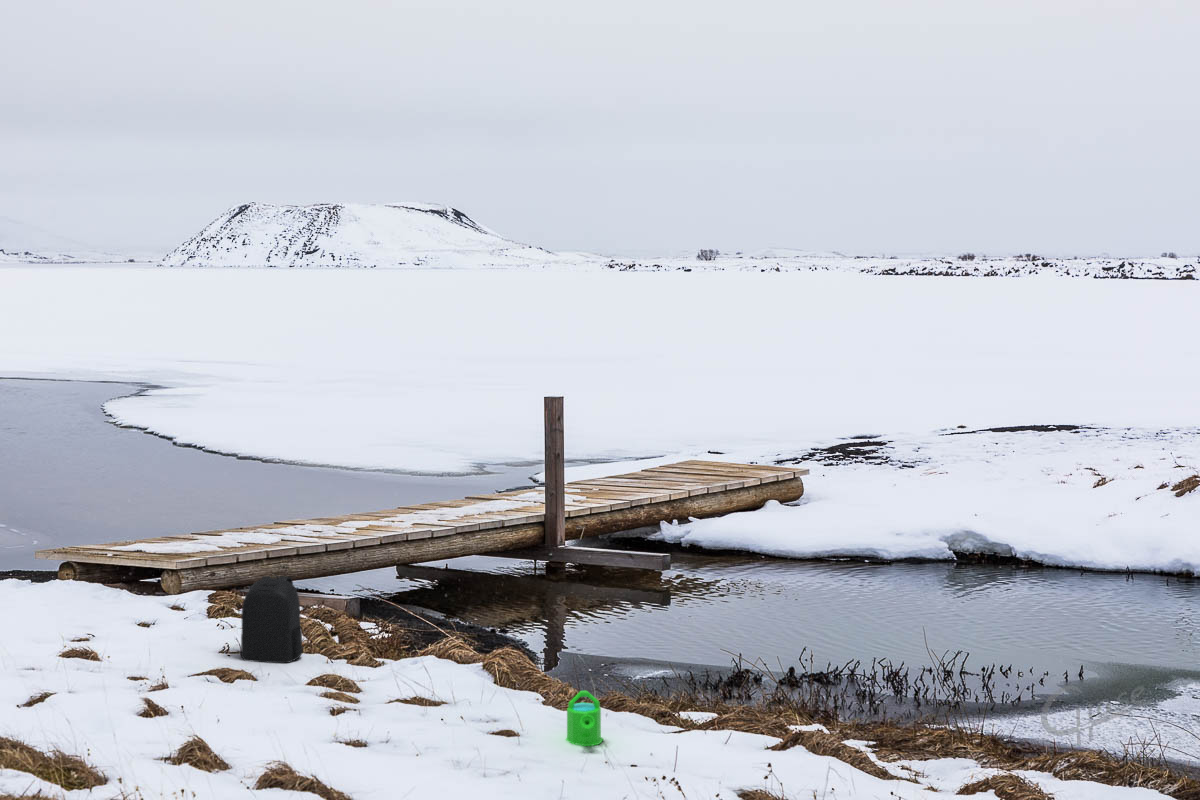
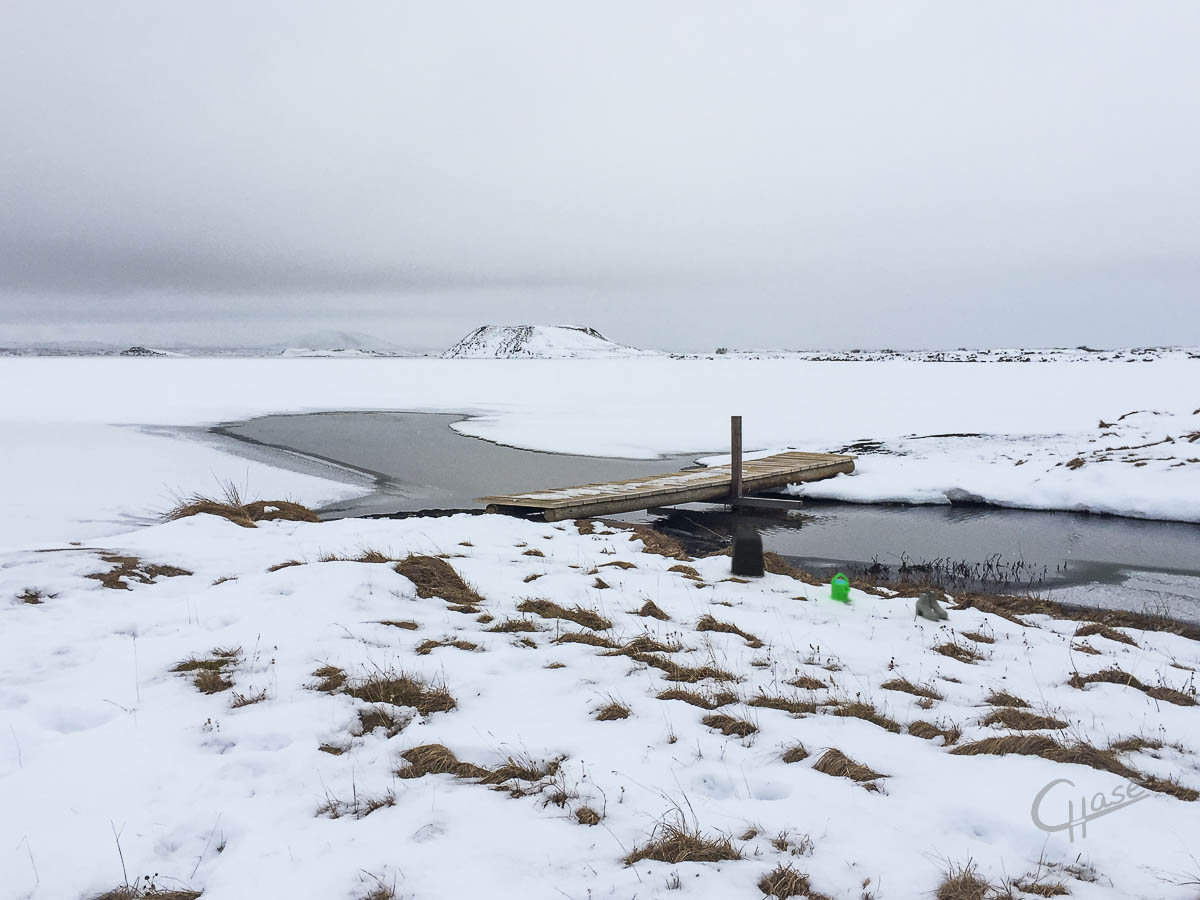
backpack: present [241,576,303,663] -> present [731,529,765,577]
boots: none [707,721,760,783] -> present [916,590,948,621]

